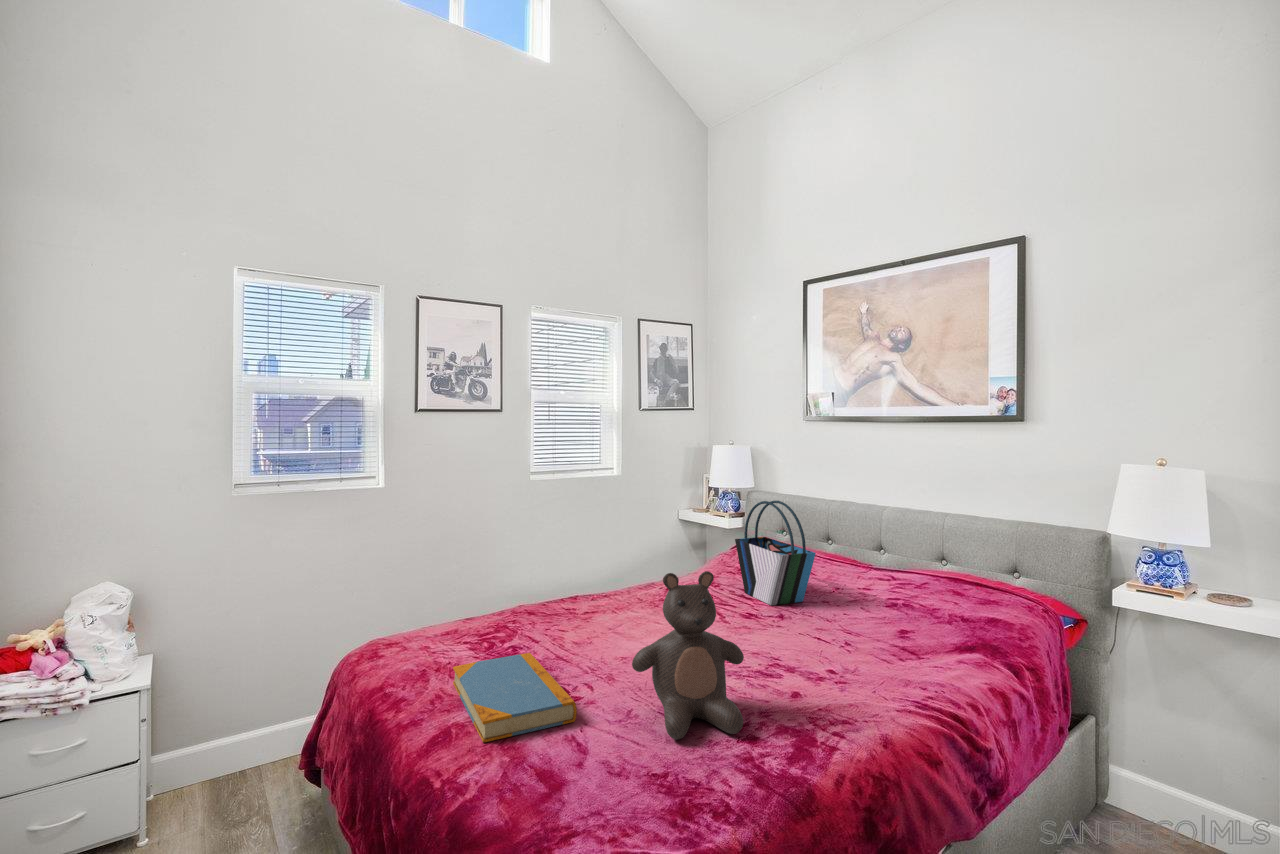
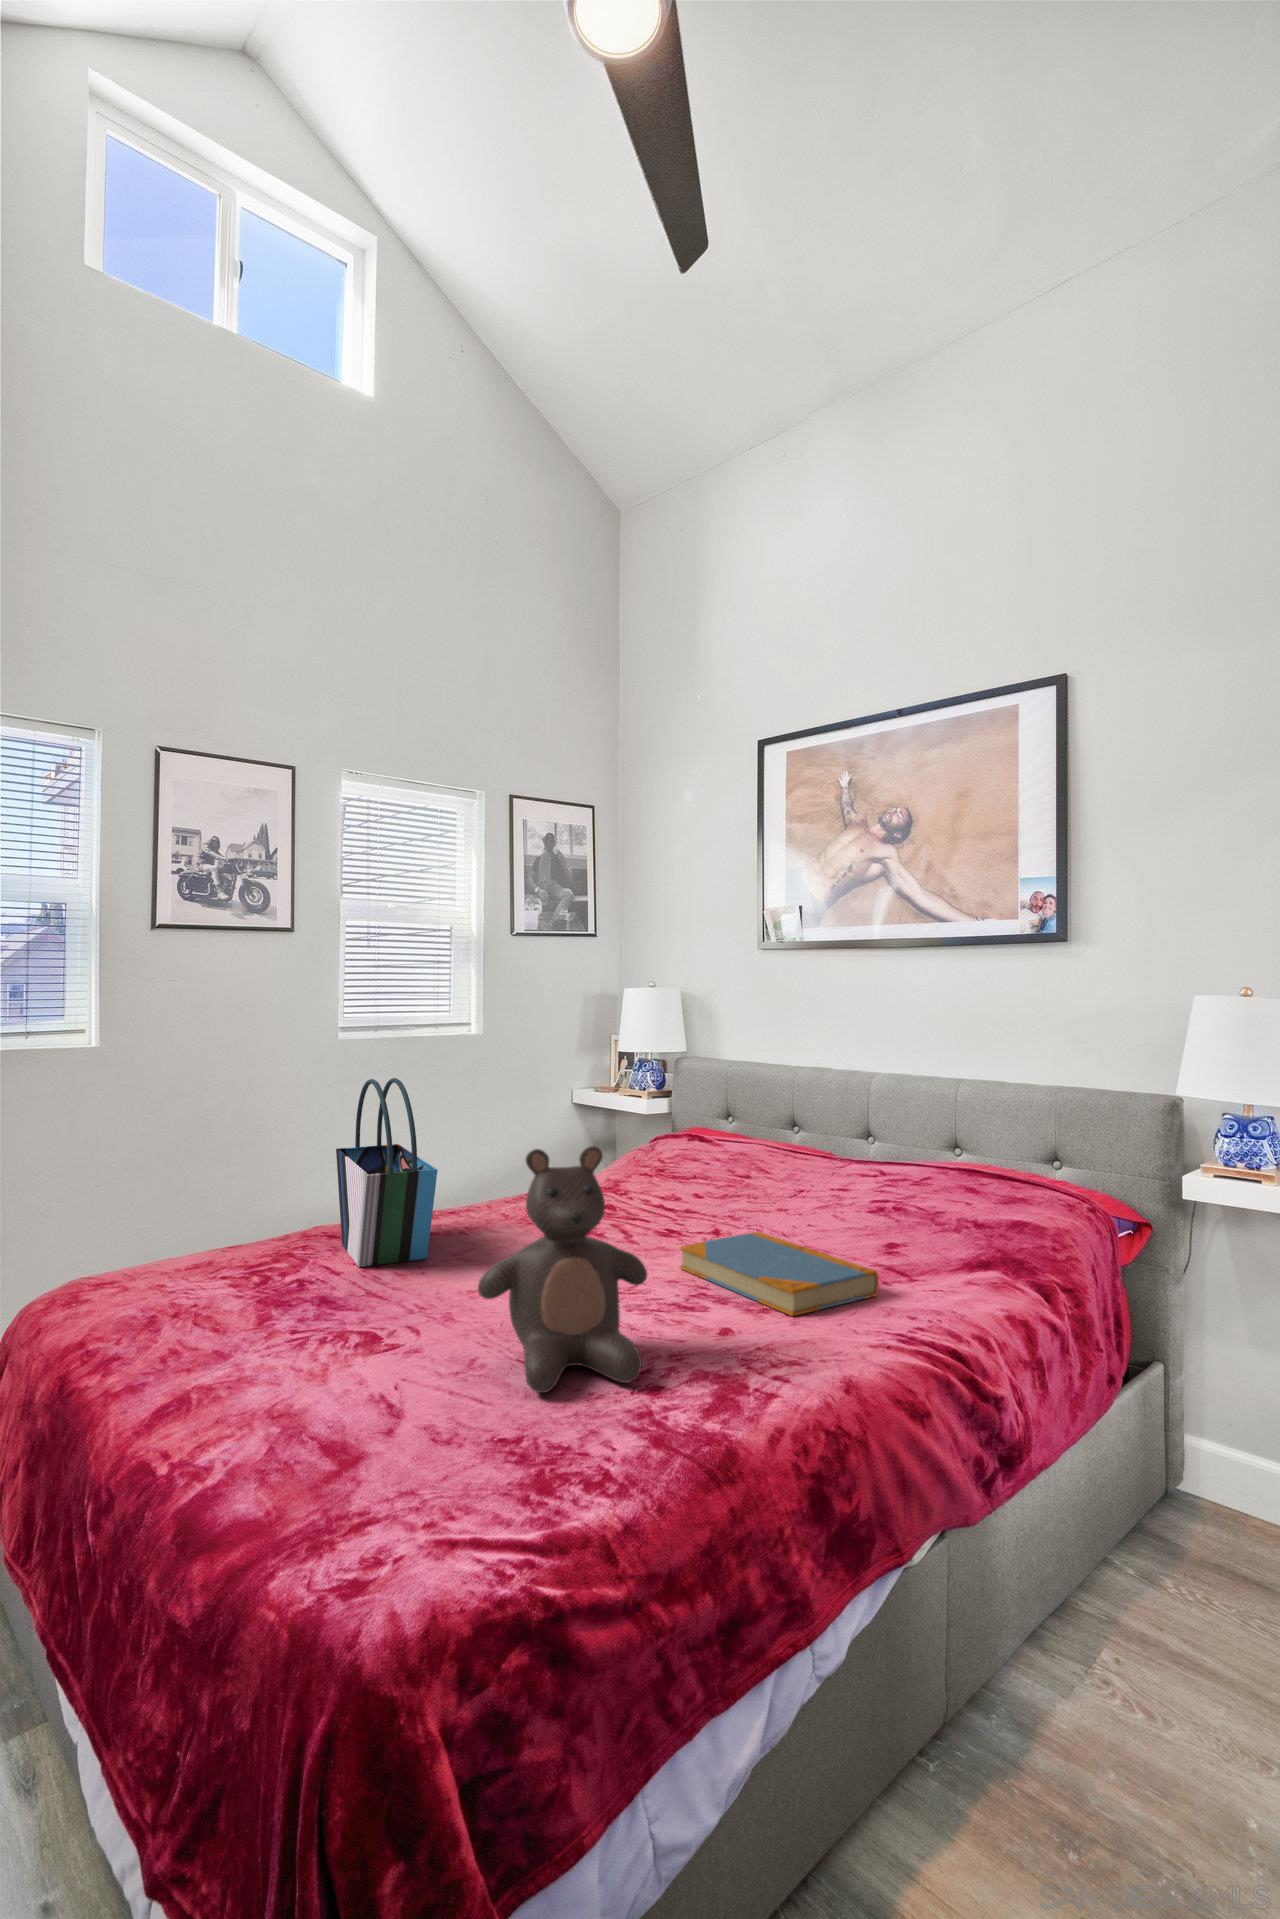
tote bag: present [735,501,816,605] -> present [336,1078,437,1267]
book: present [453,653,577,743] -> present [680,1232,879,1316]

